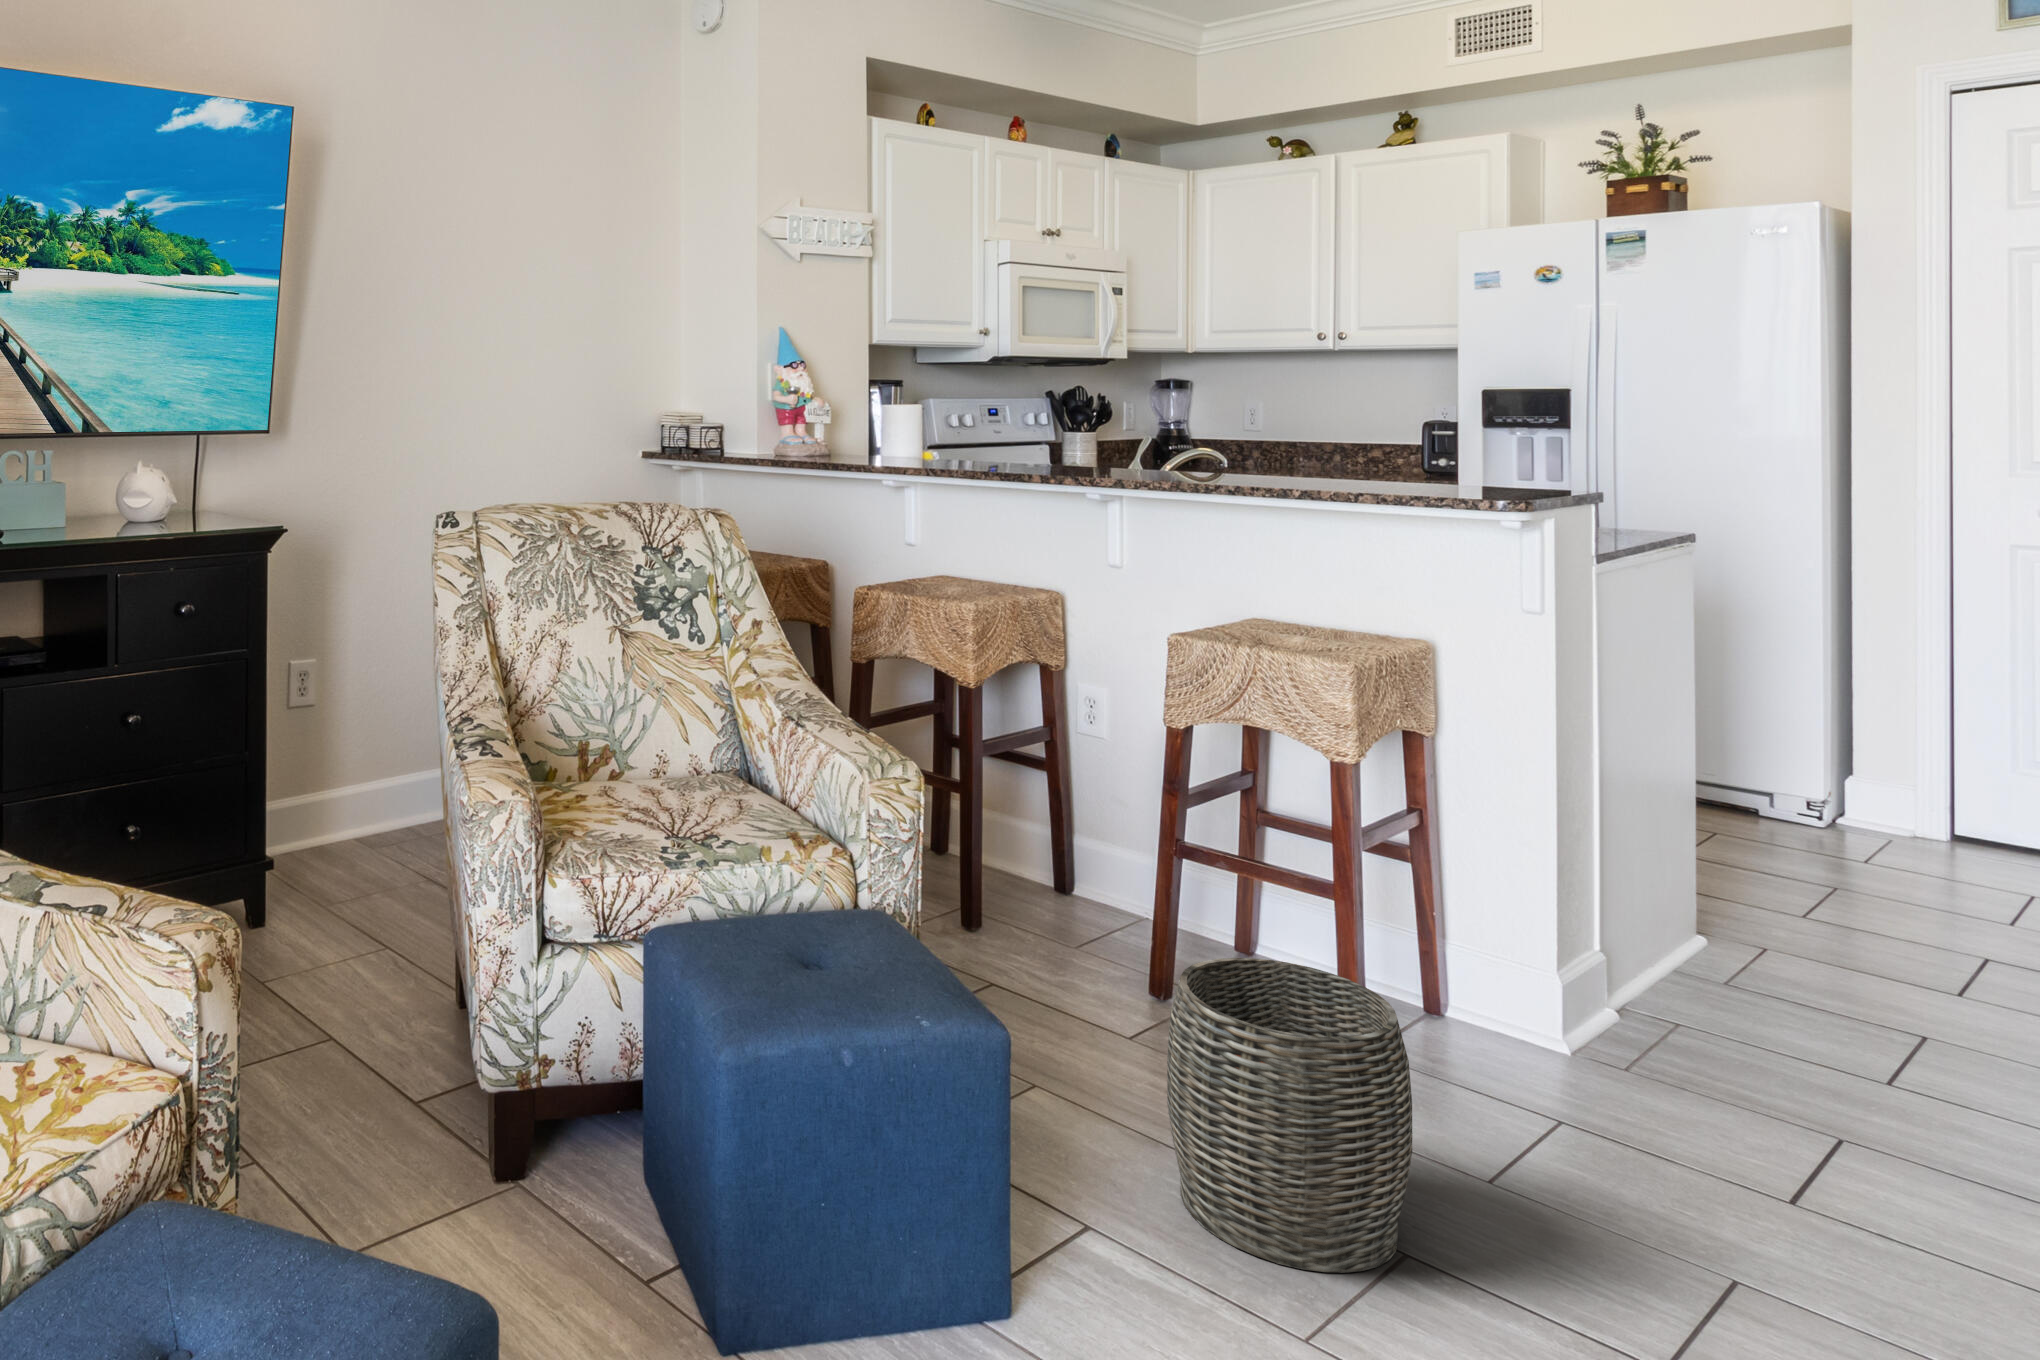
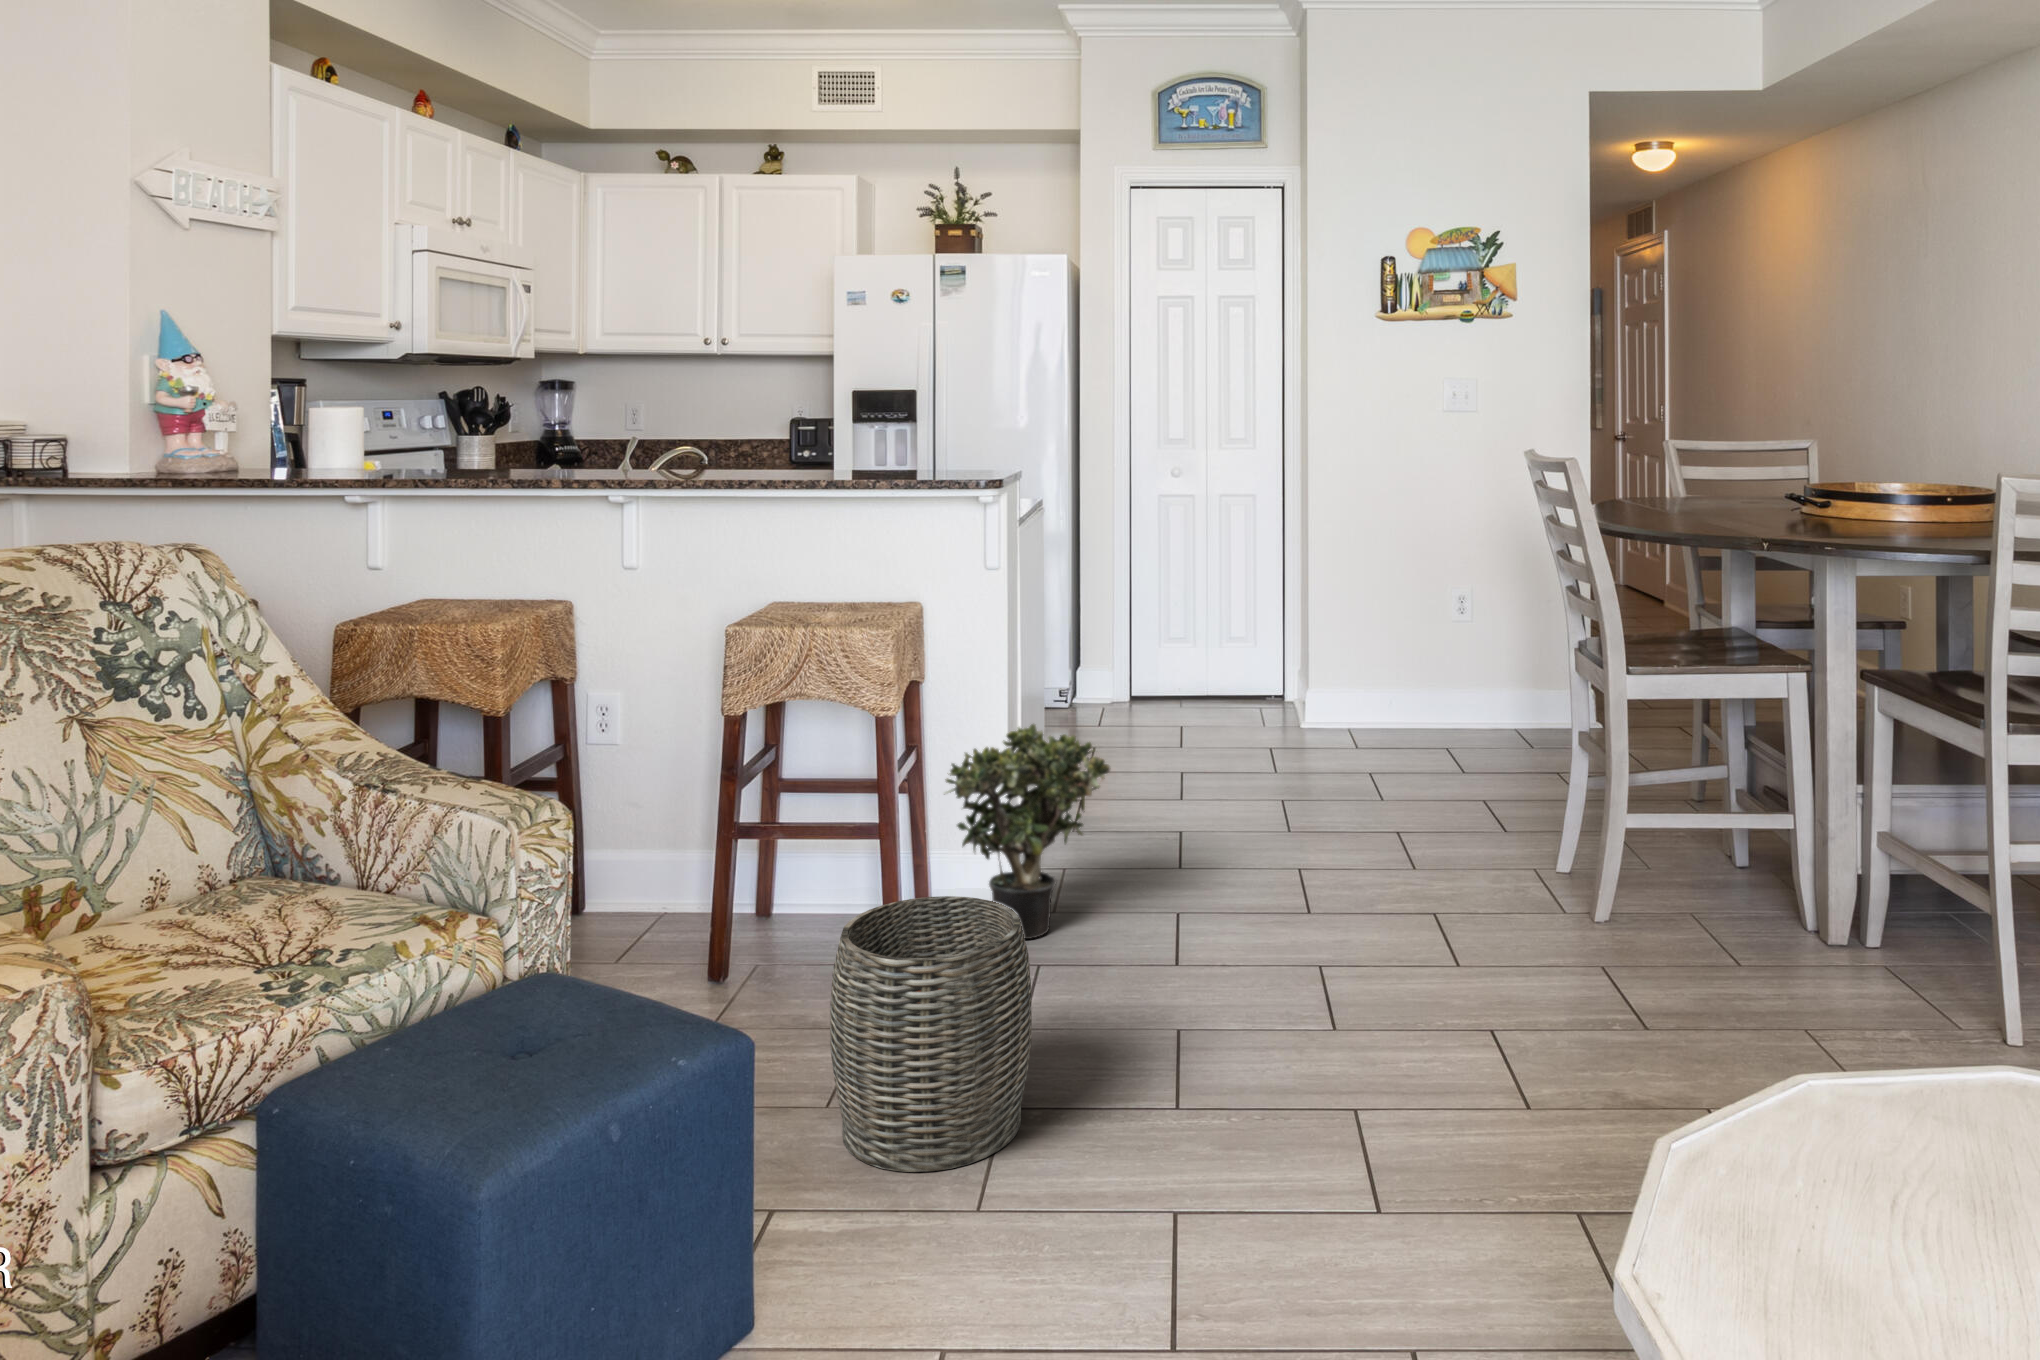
potted plant: none [1424,813,1671,1076] -> present [946,724,1110,939]

